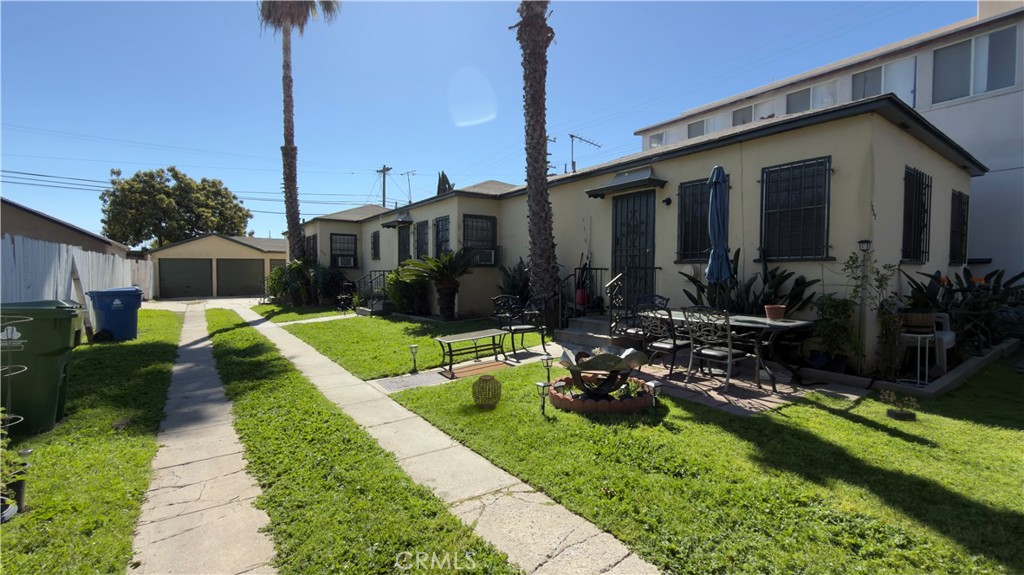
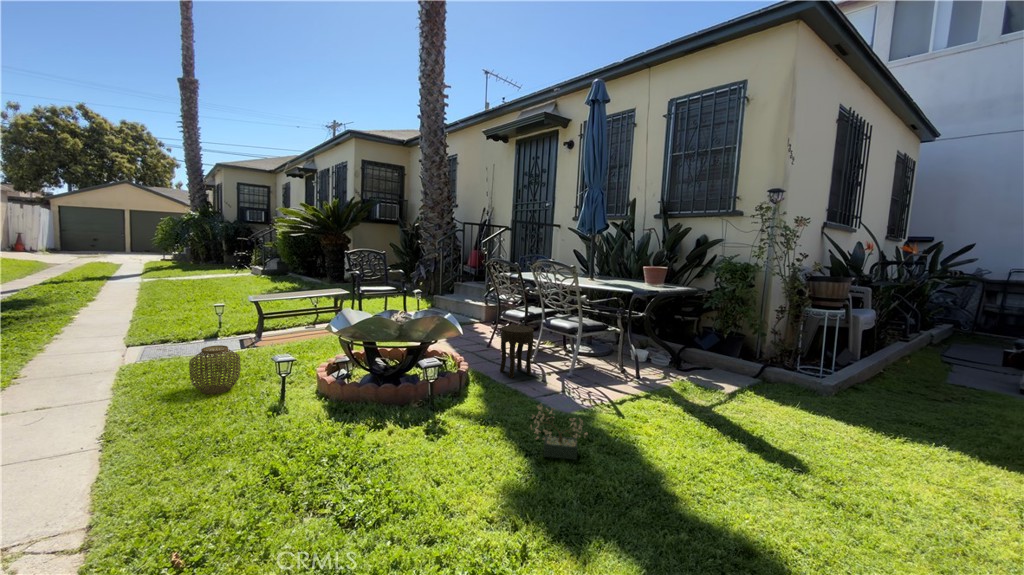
side table: none [664,354,691,394] -> present [500,325,534,378]
decorative plant: present [881,391,919,421] -> present [531,404,588,460]

